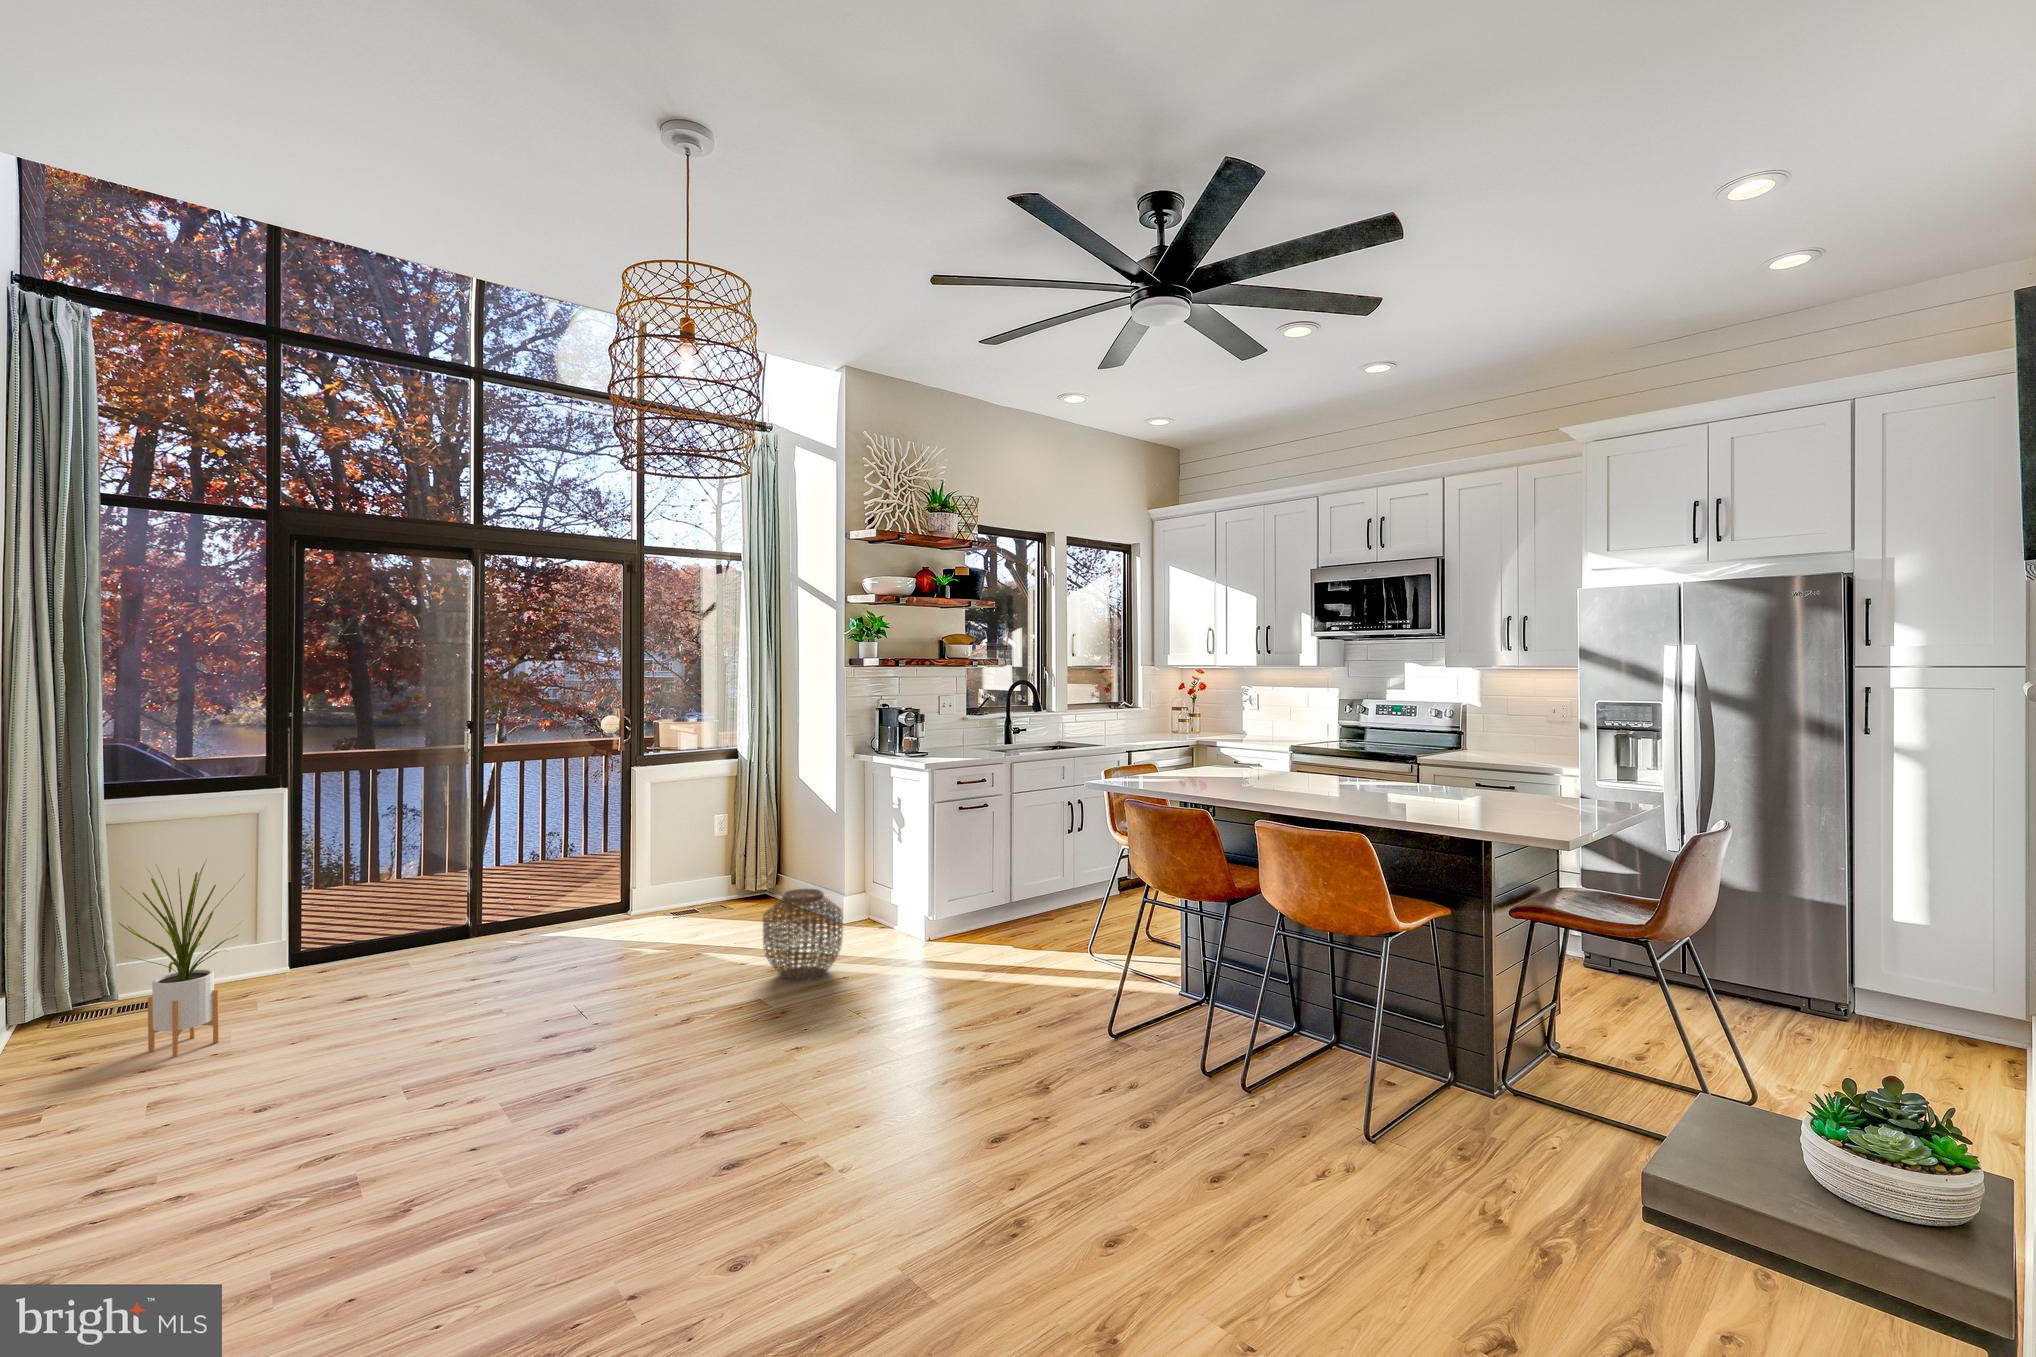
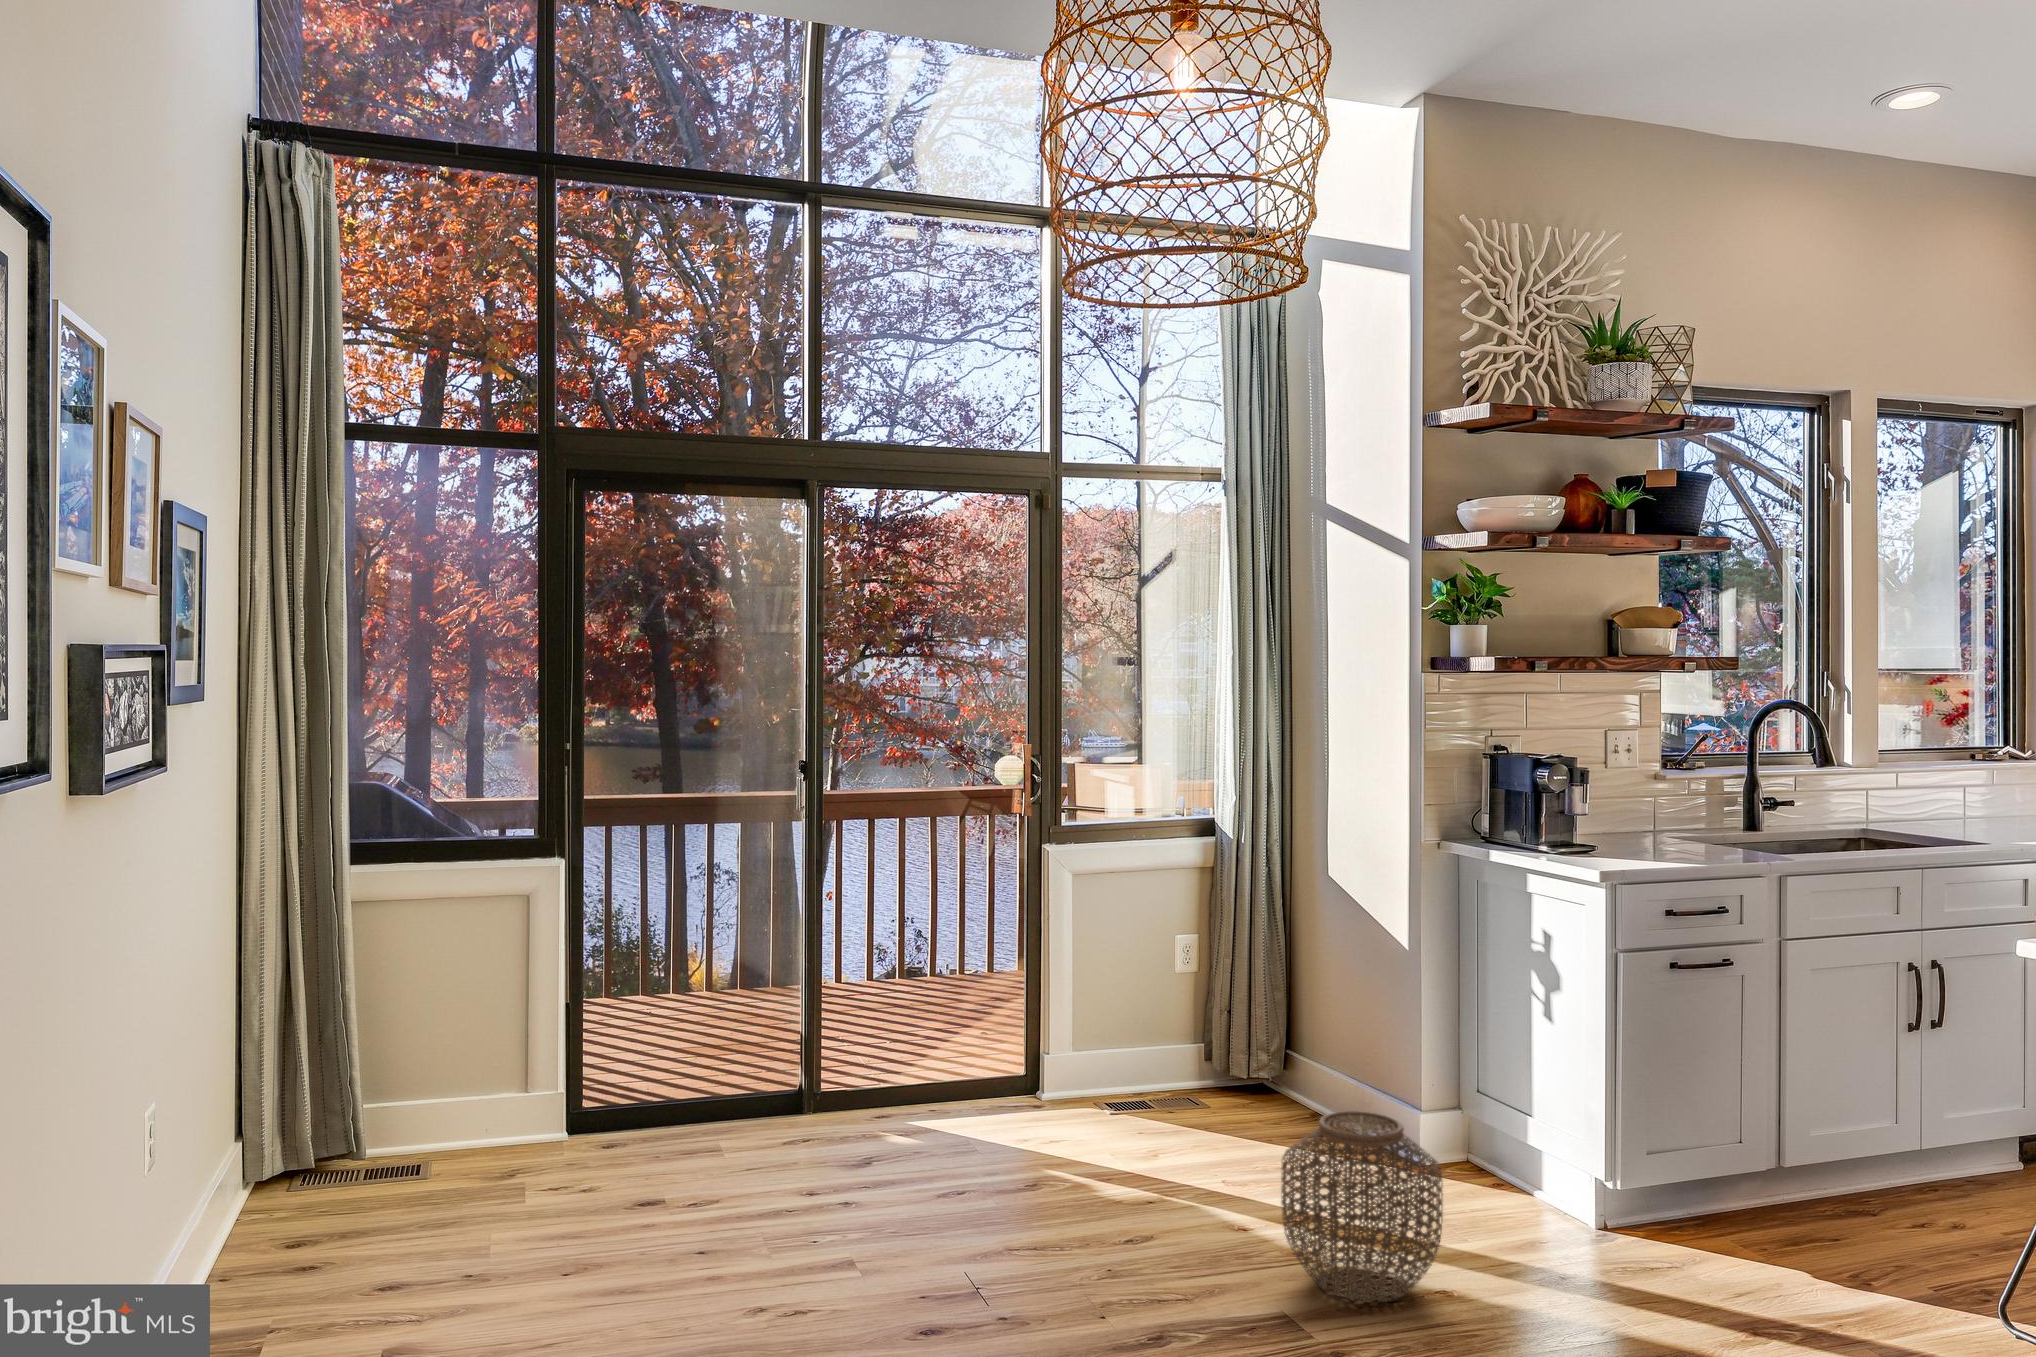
house plant: present [119,861,240,1056] -> none [283,977,459,1297]

